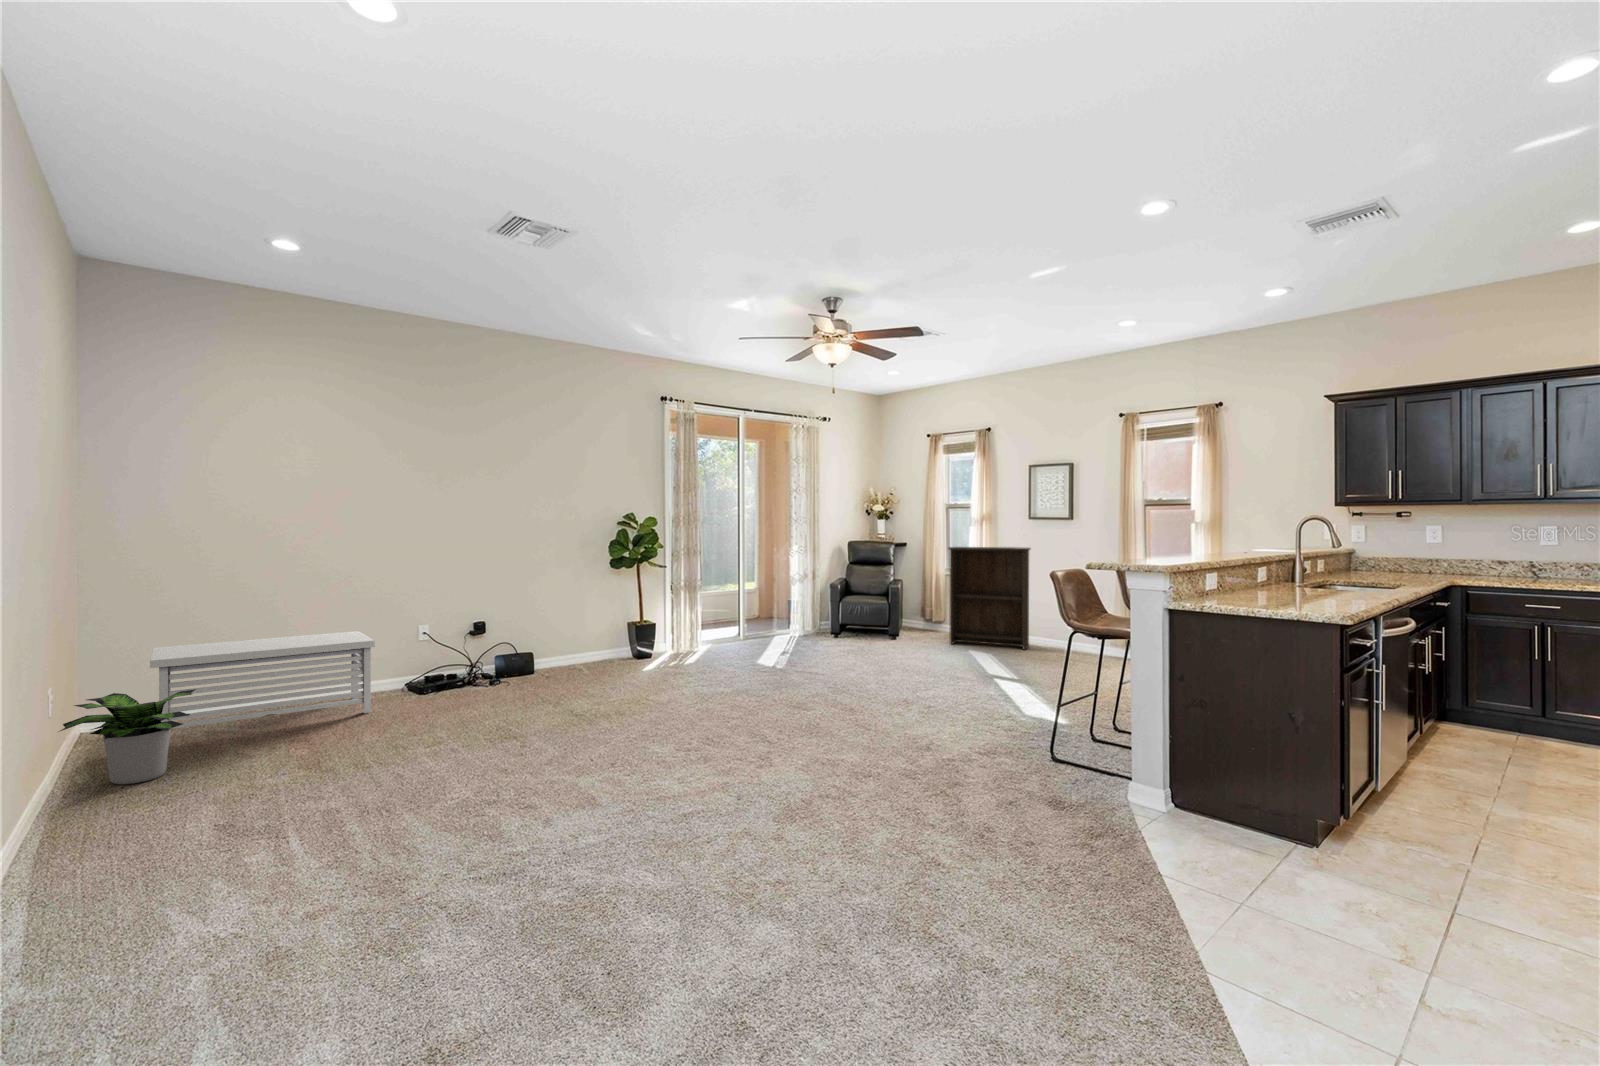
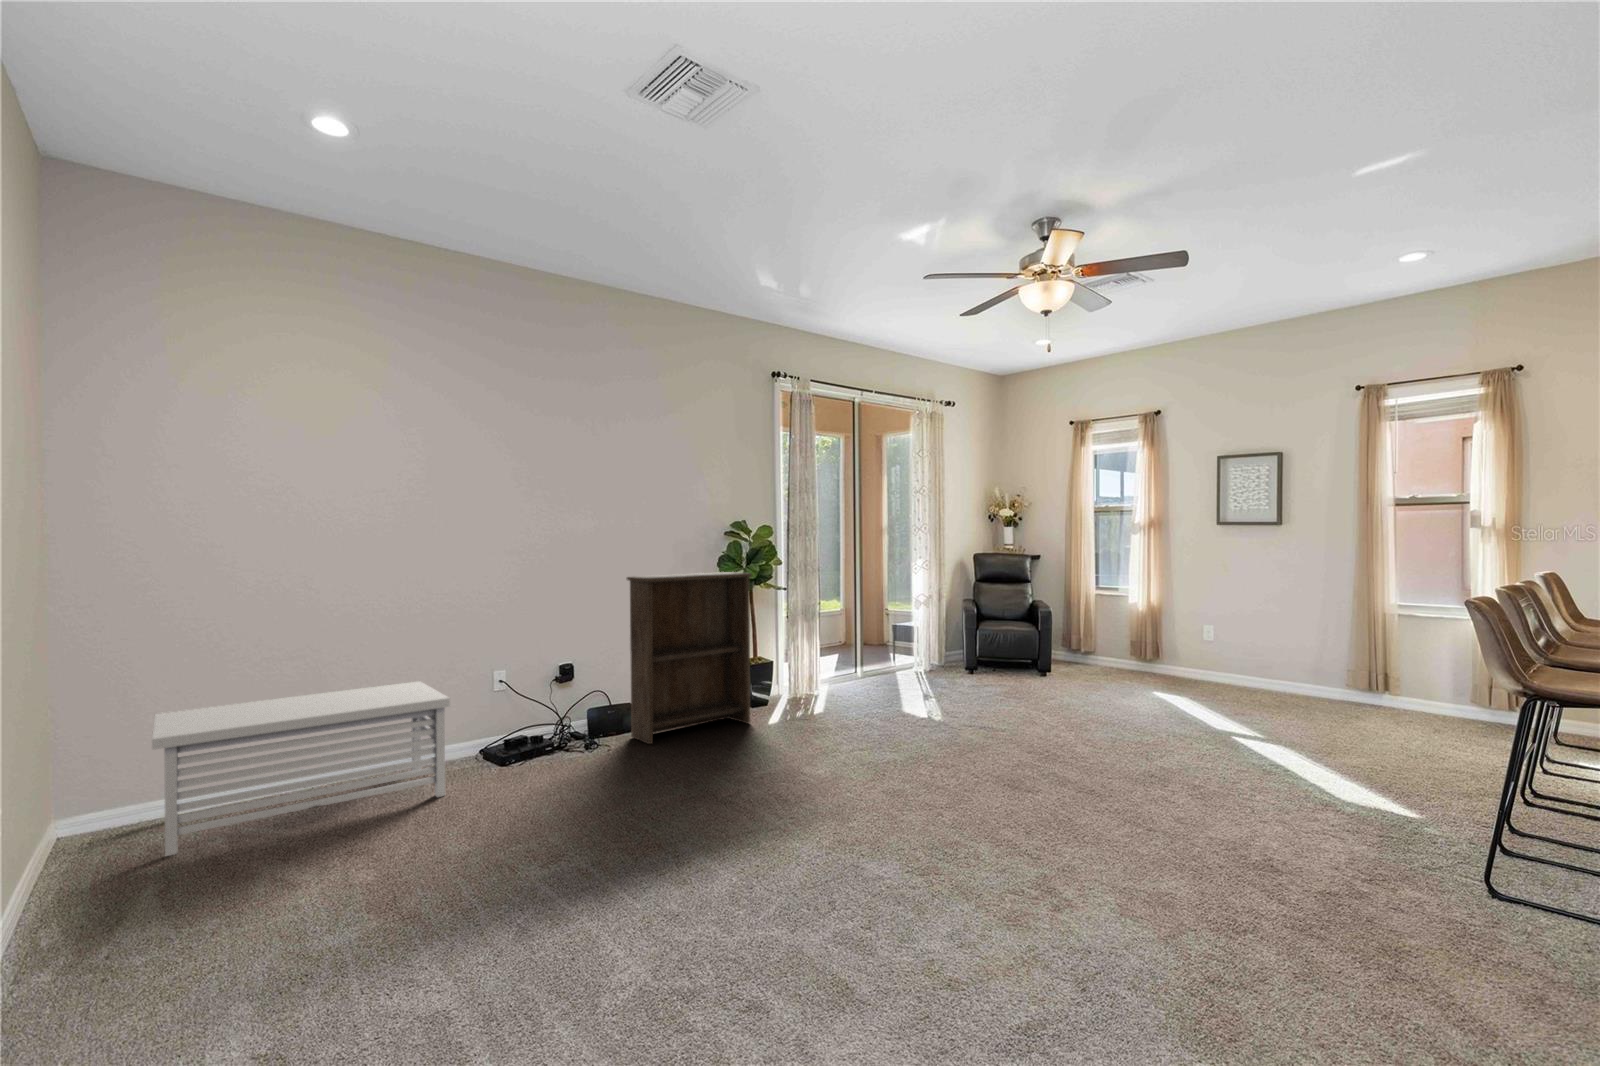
bookshelf: present [949,547,1030,650] -> present [627,572,752,744]
potted plant: present [60,689,196,784] -> none [13,788,222,944]

